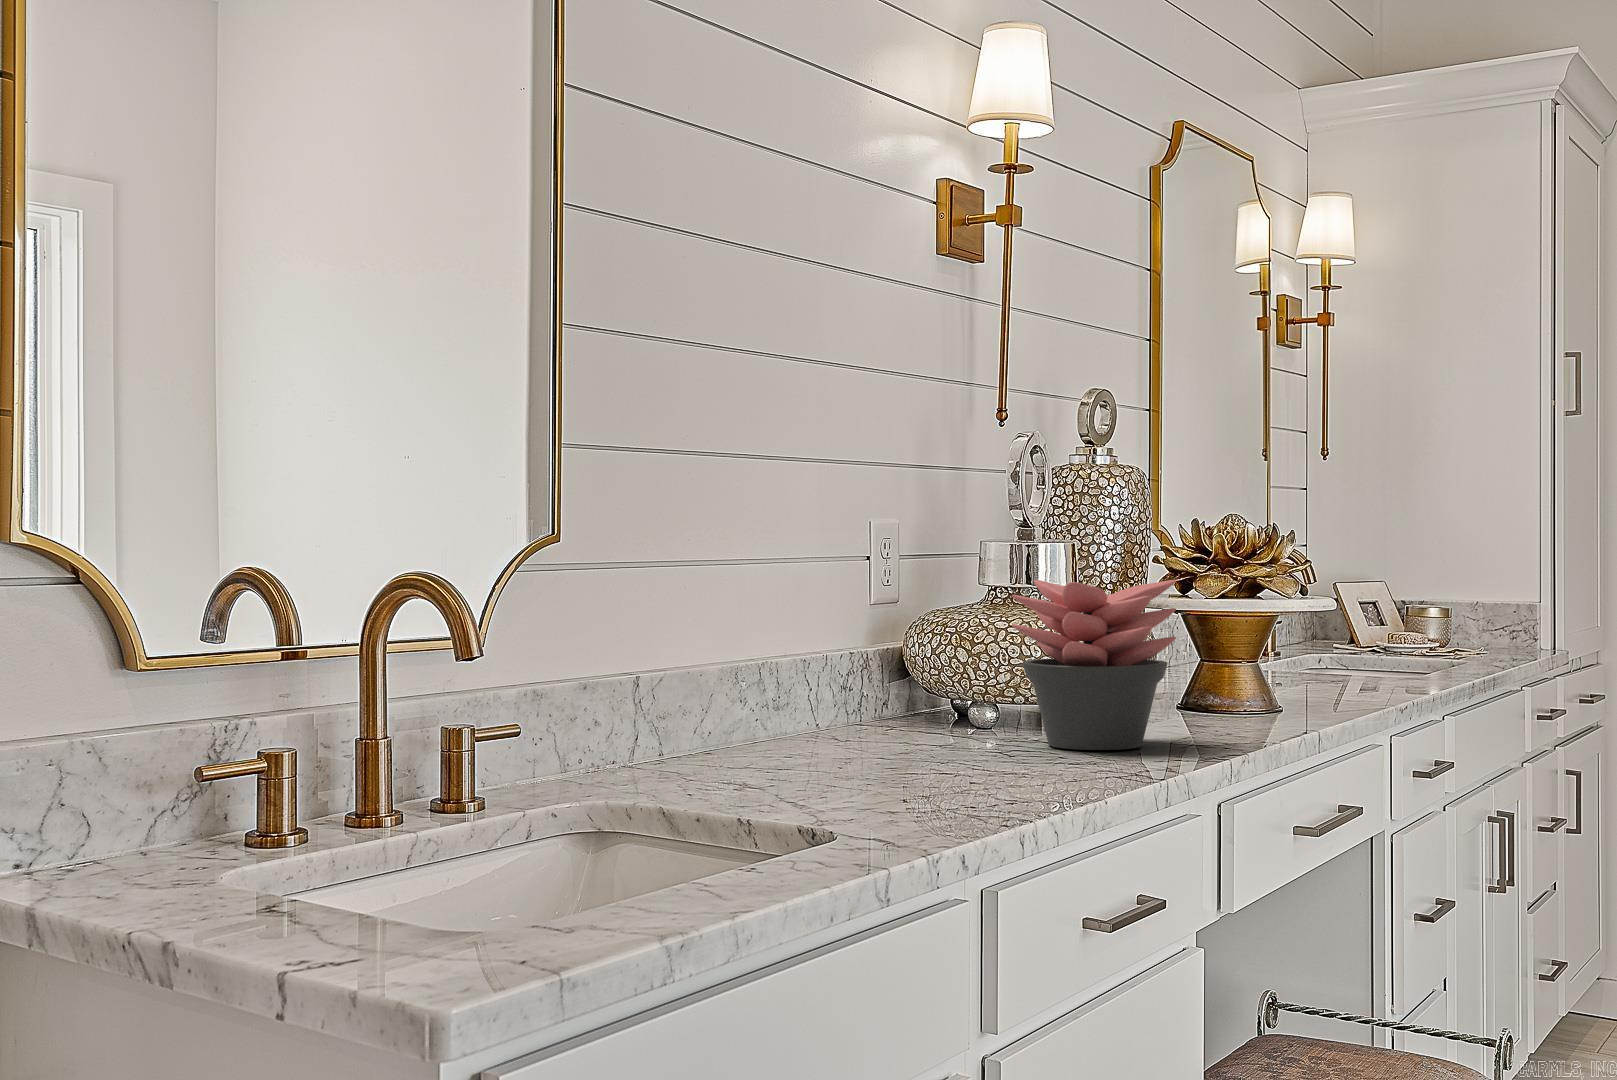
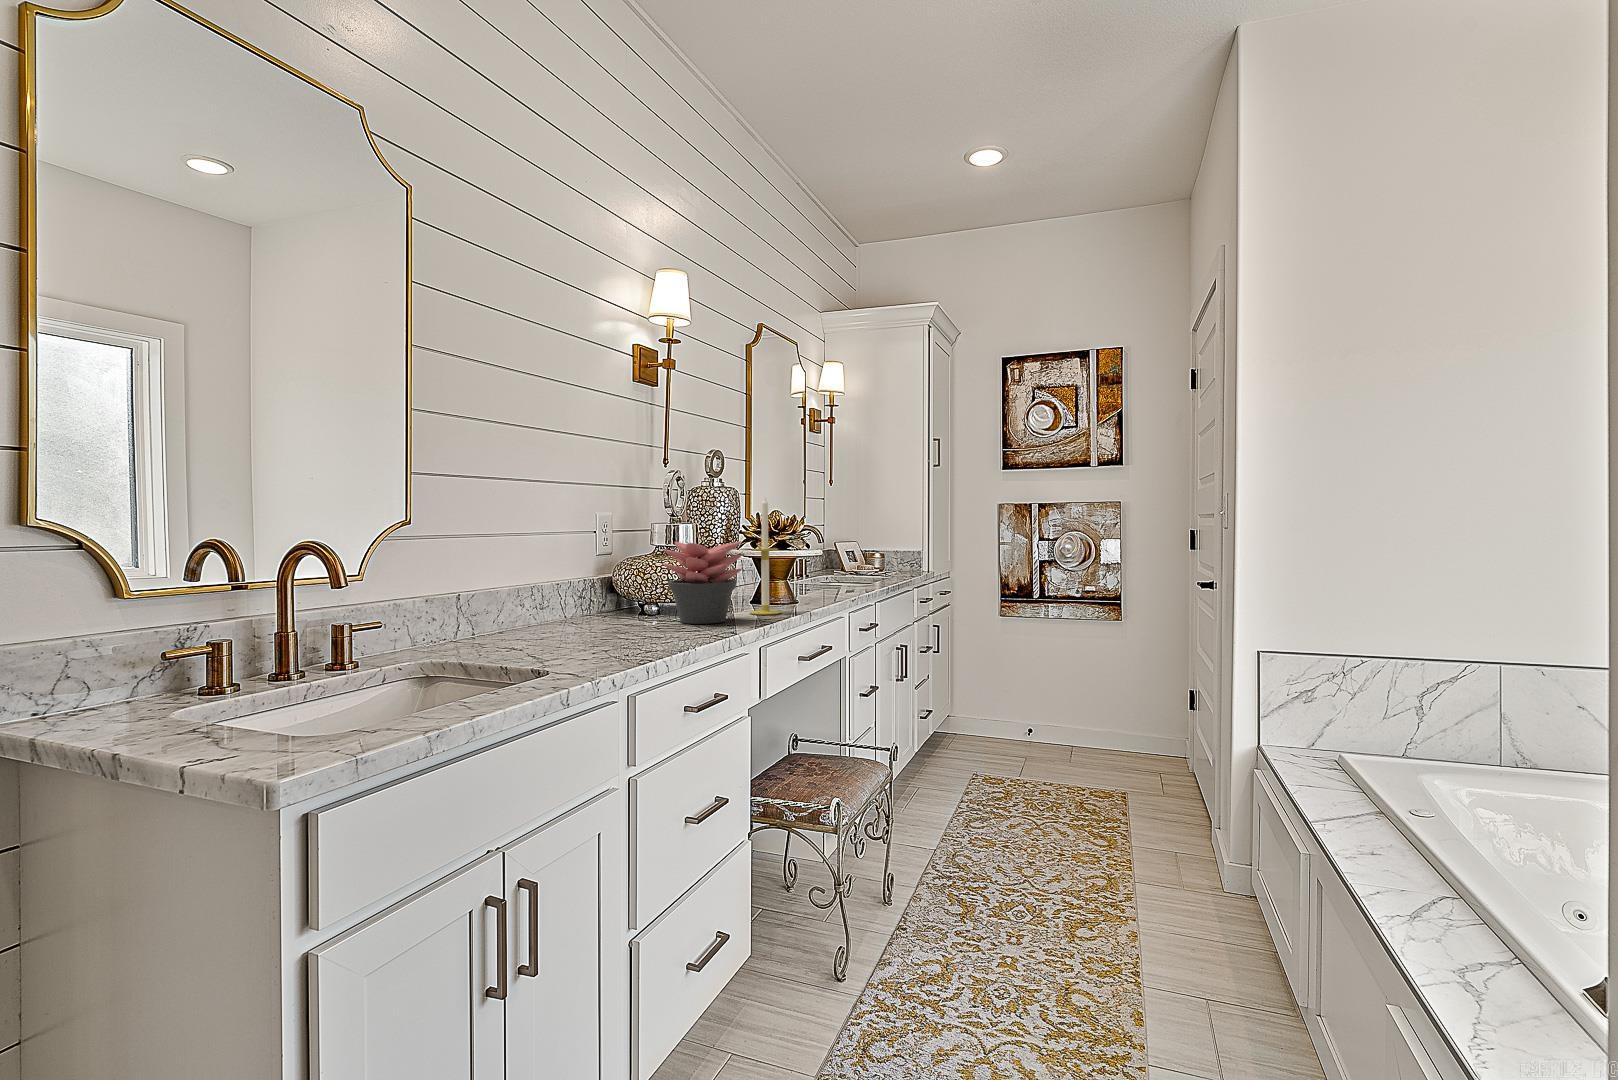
candle: none [1187,482,1255,735] -> present [750,496,781,615]

